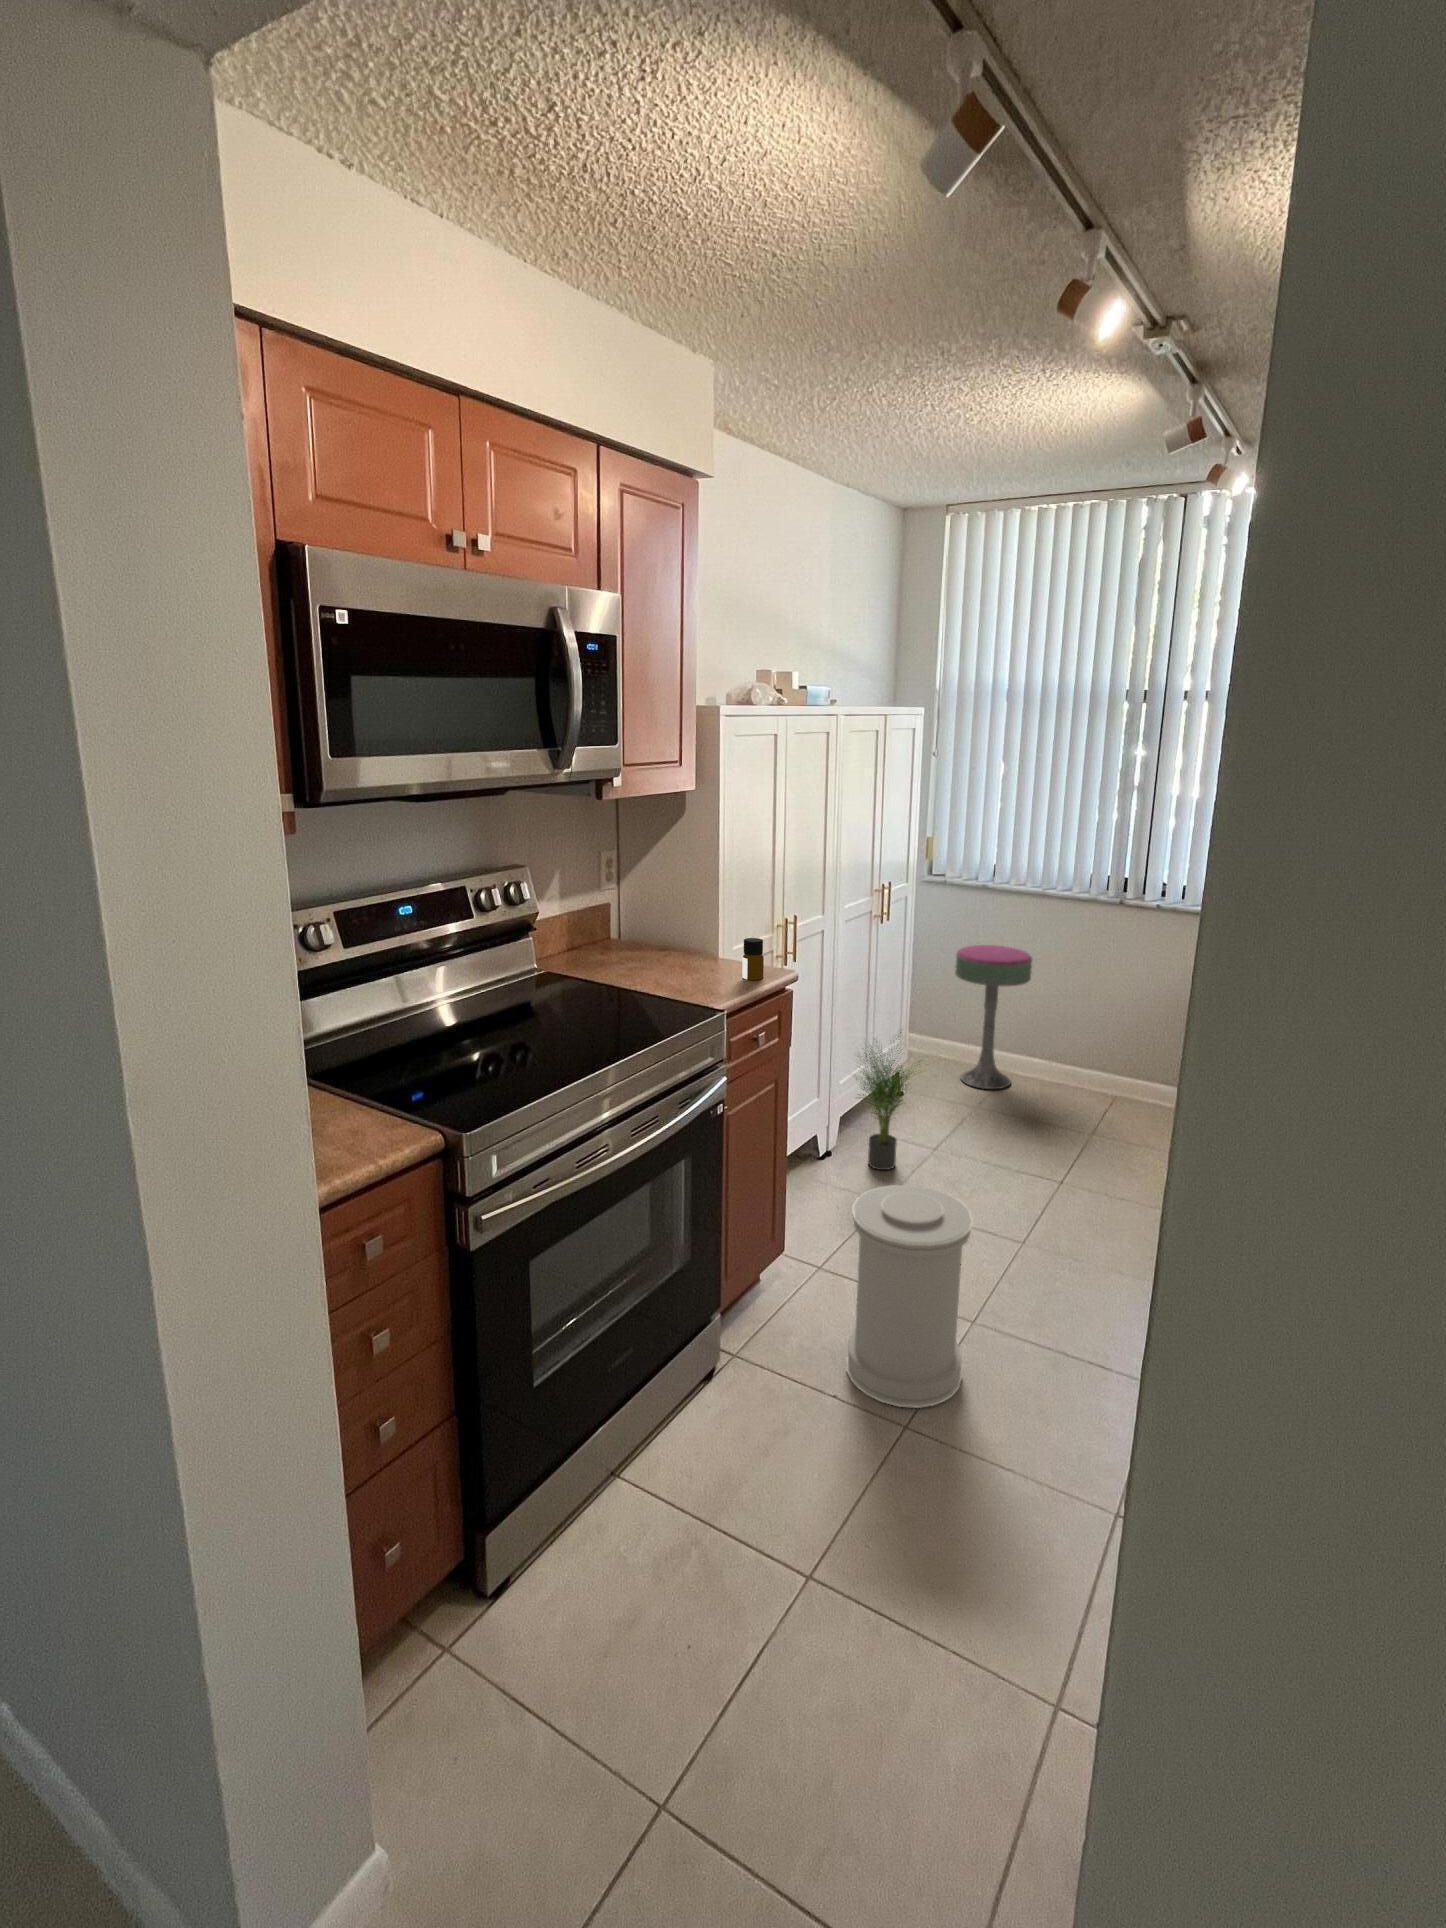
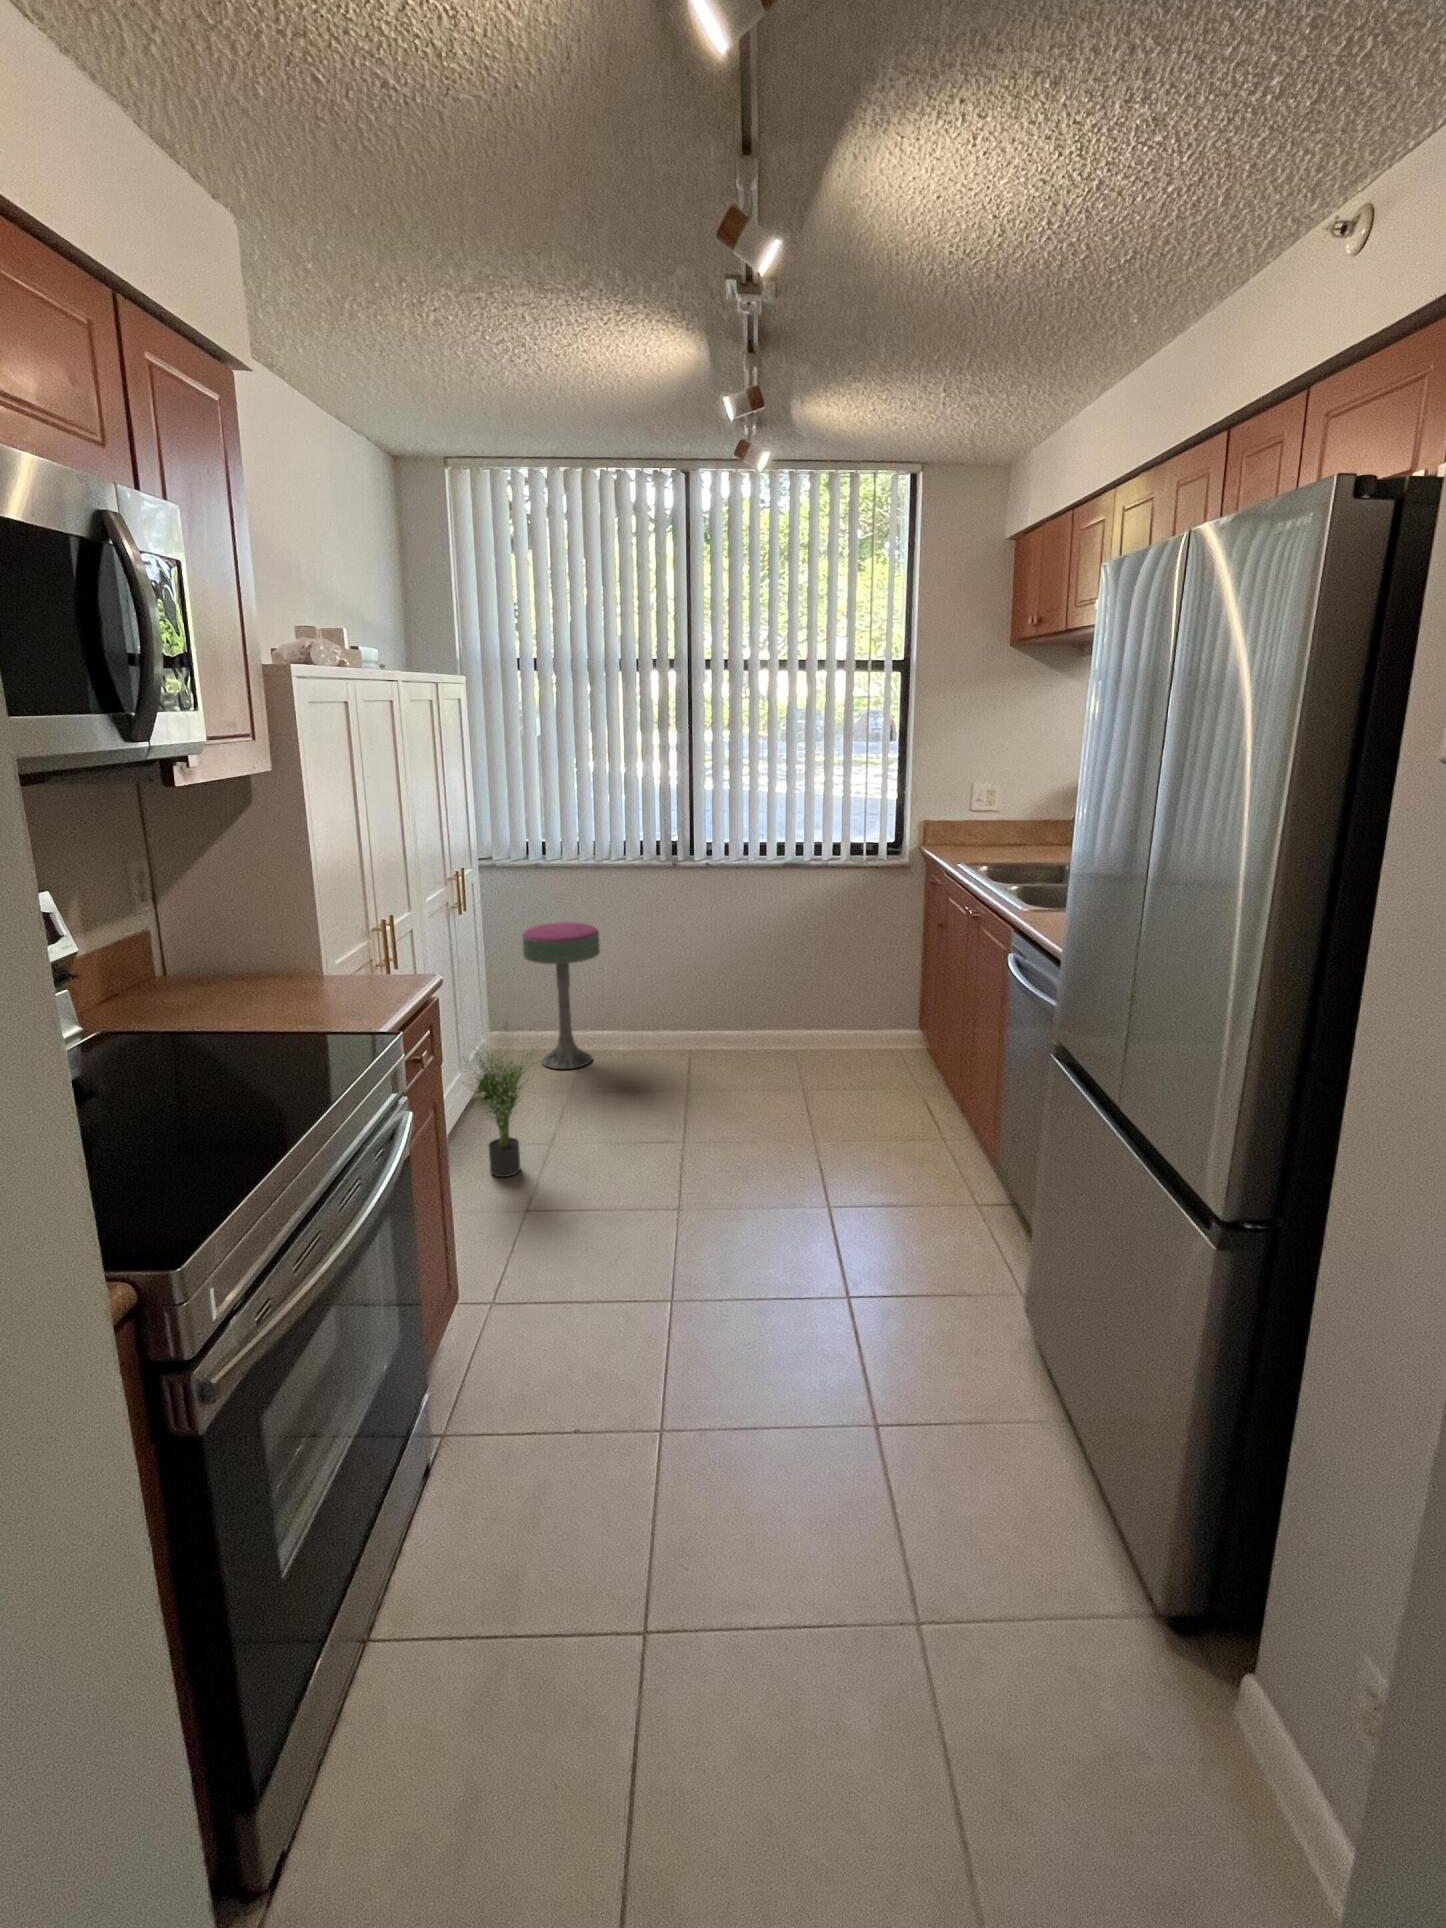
bottle: present [742,938,764,980] -> none [378,942,407,992]
trash can: present [846,1185,973,1408] -> none [560,1176,691,1414]

